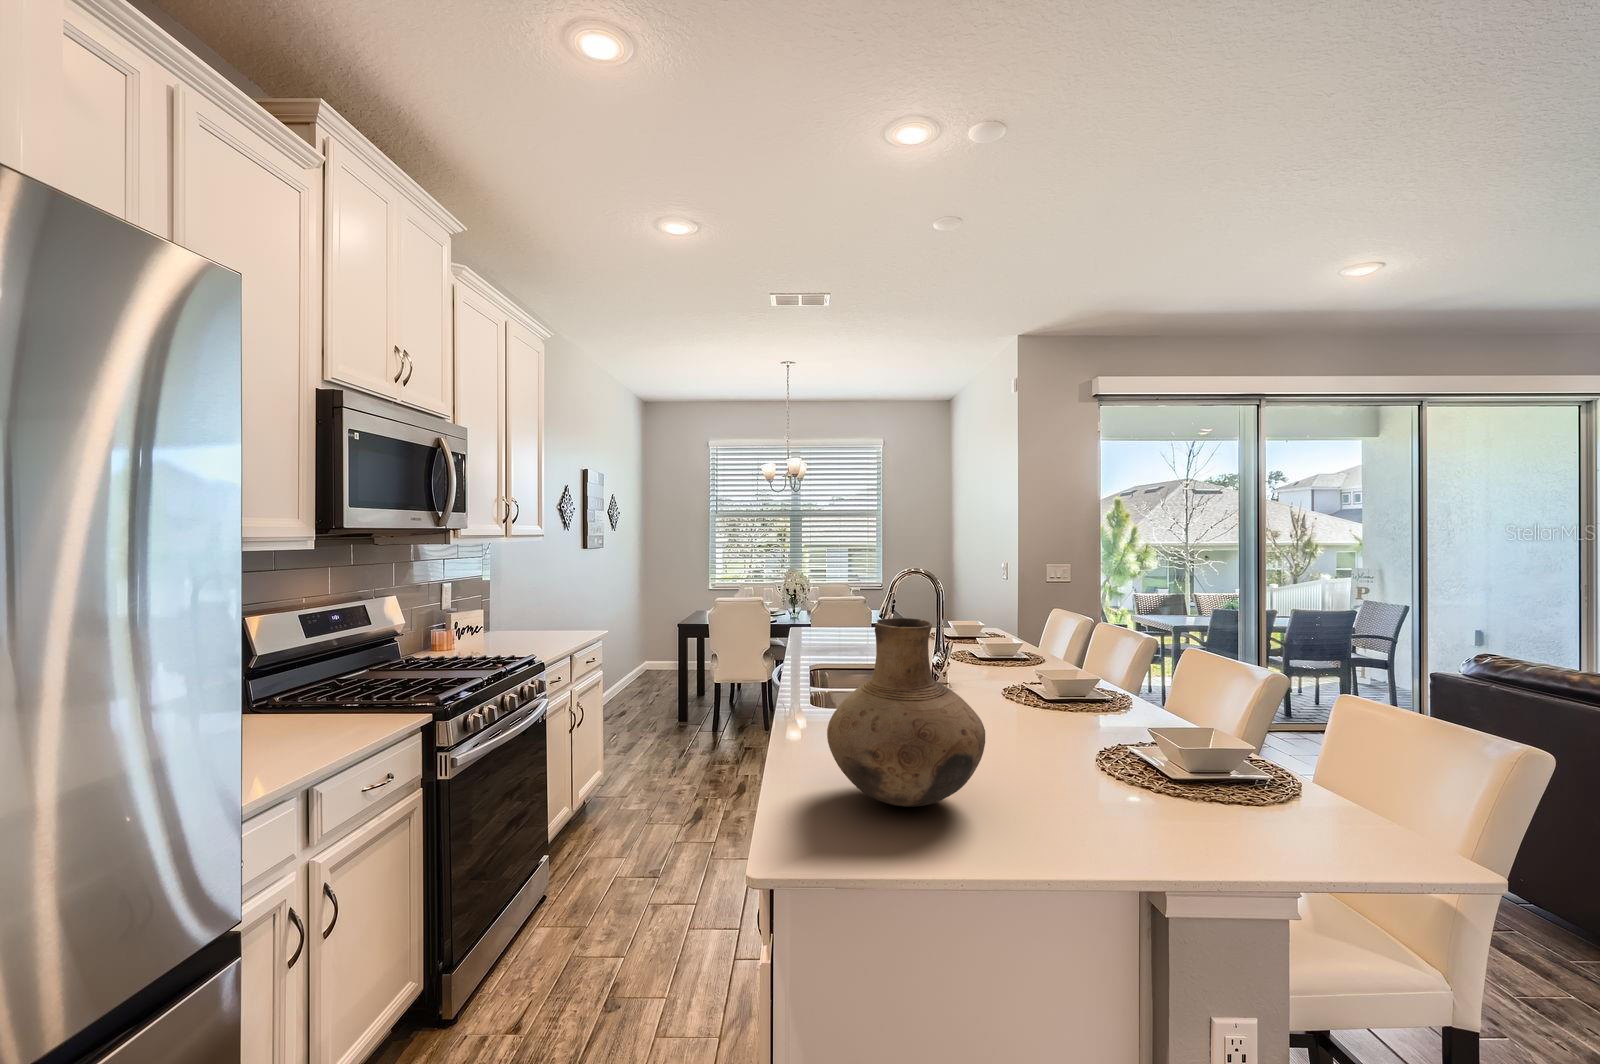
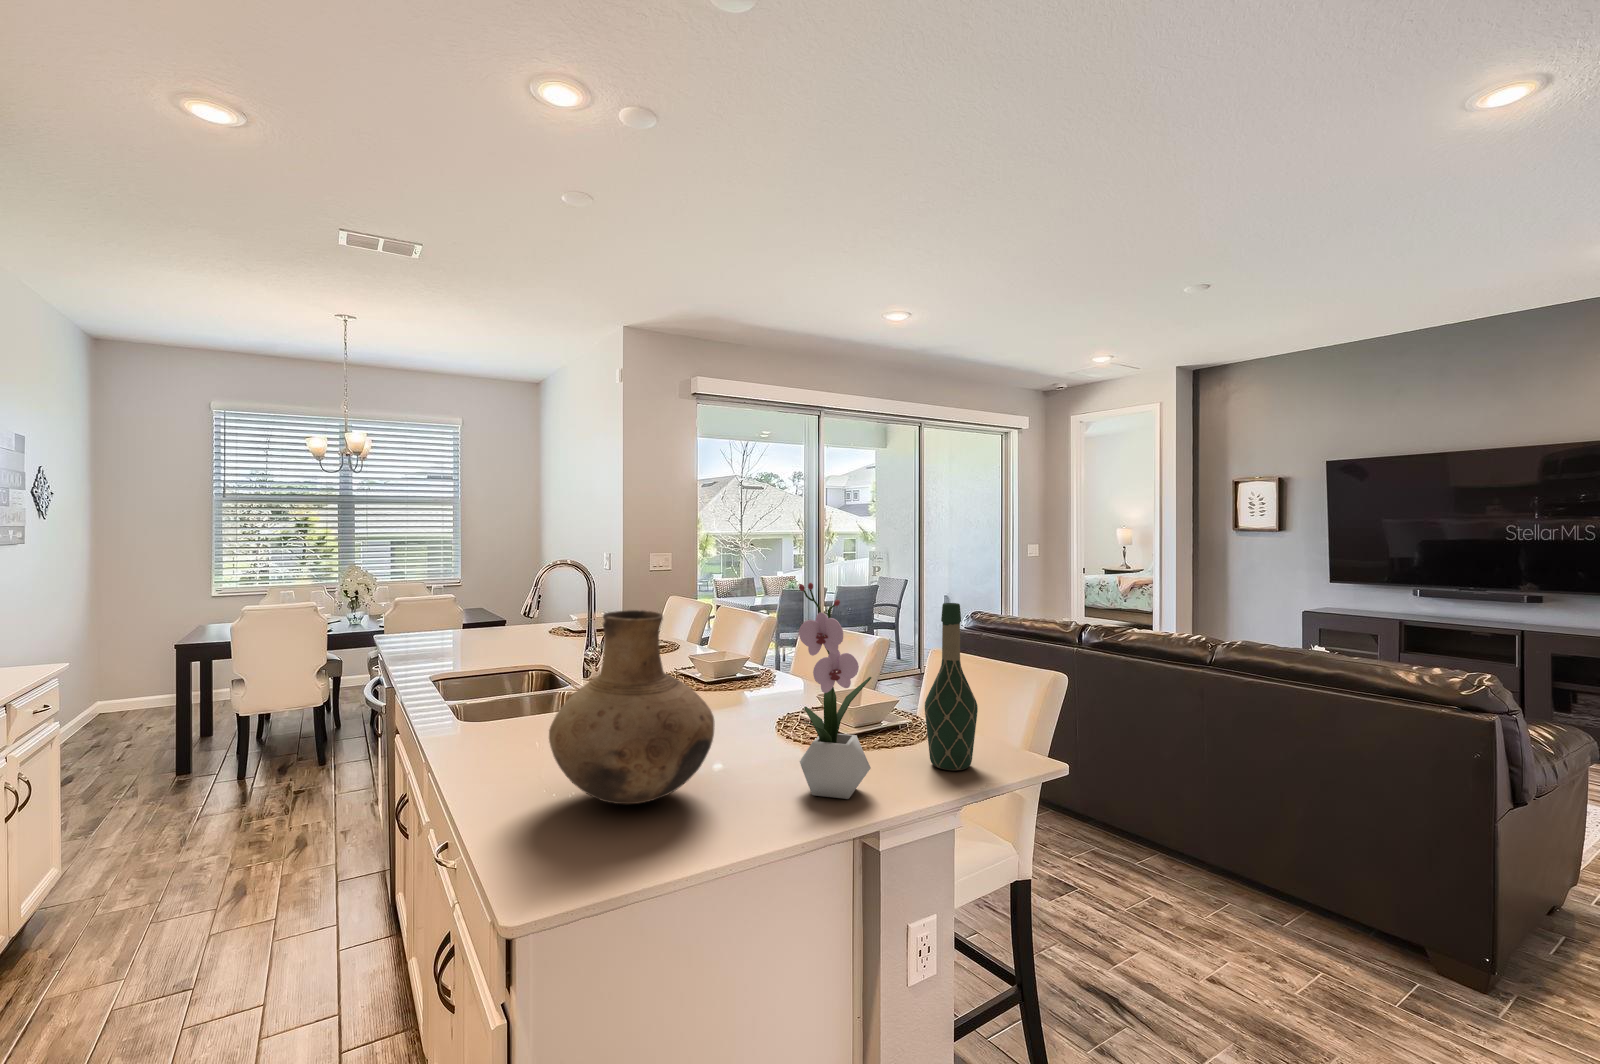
flower arrangement: none [1067,599,1173,851] -> present [799,583,871,799]
wine bottle: none [1265,633,1345,851] -> present [925,603,978,770]

